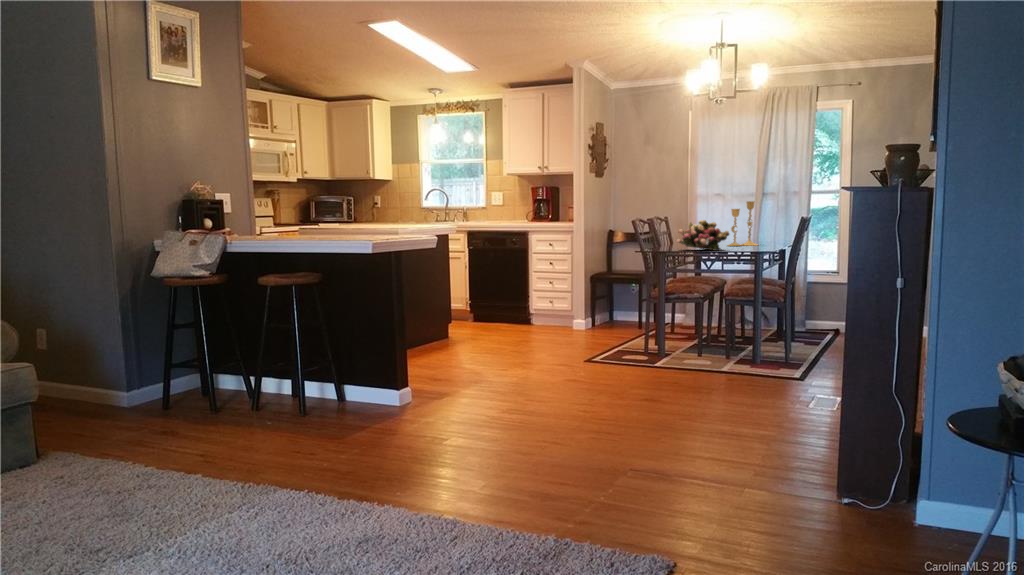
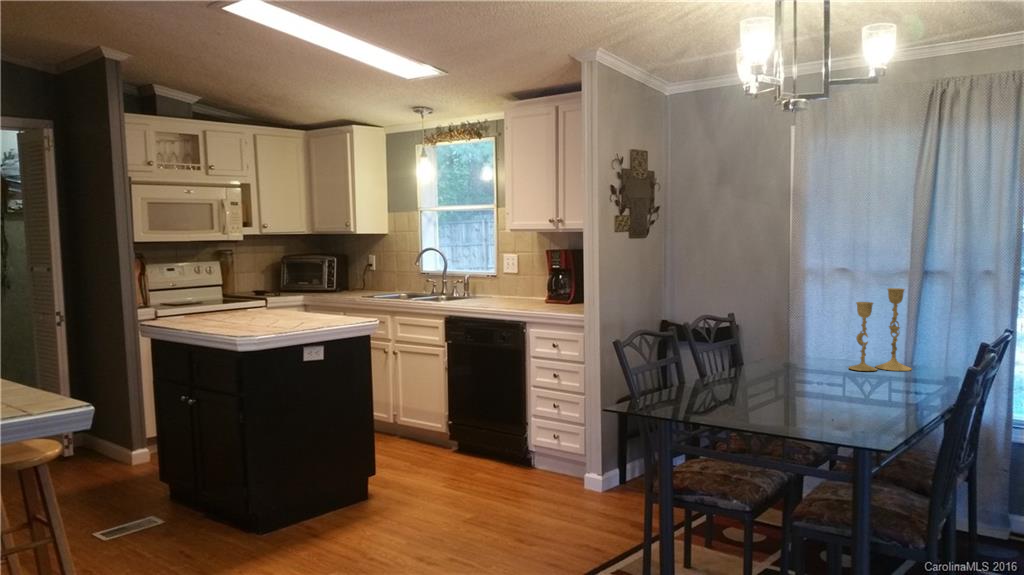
flower arrangement: present [676,220,729,251] -> none [722,334,829,402]

